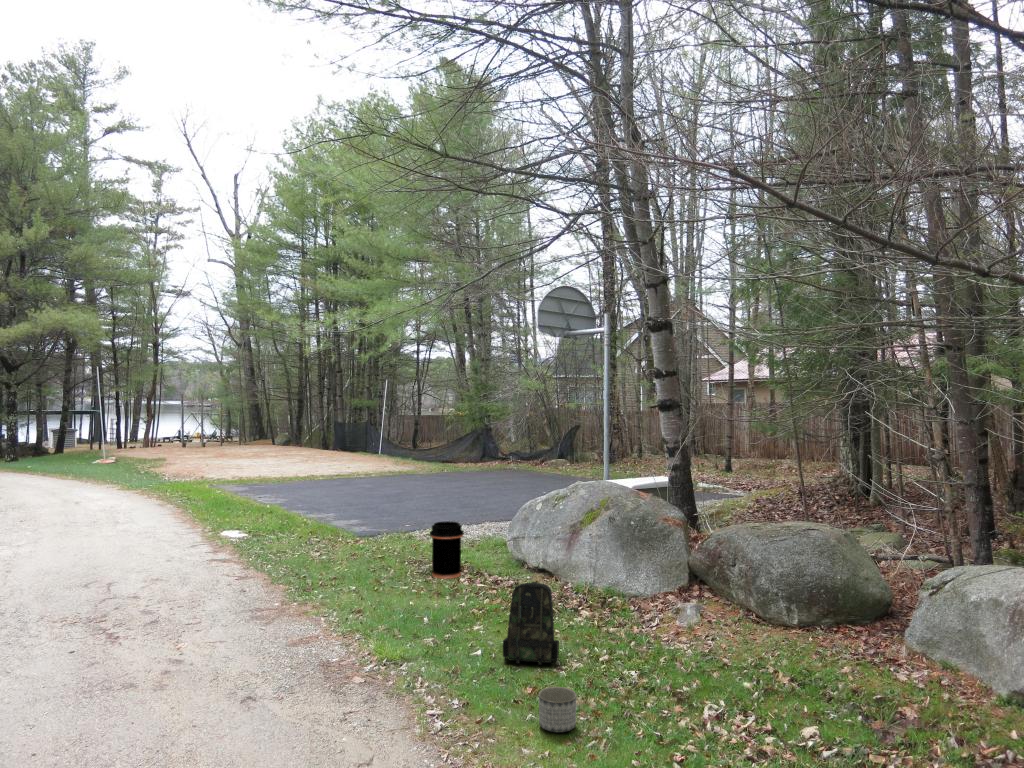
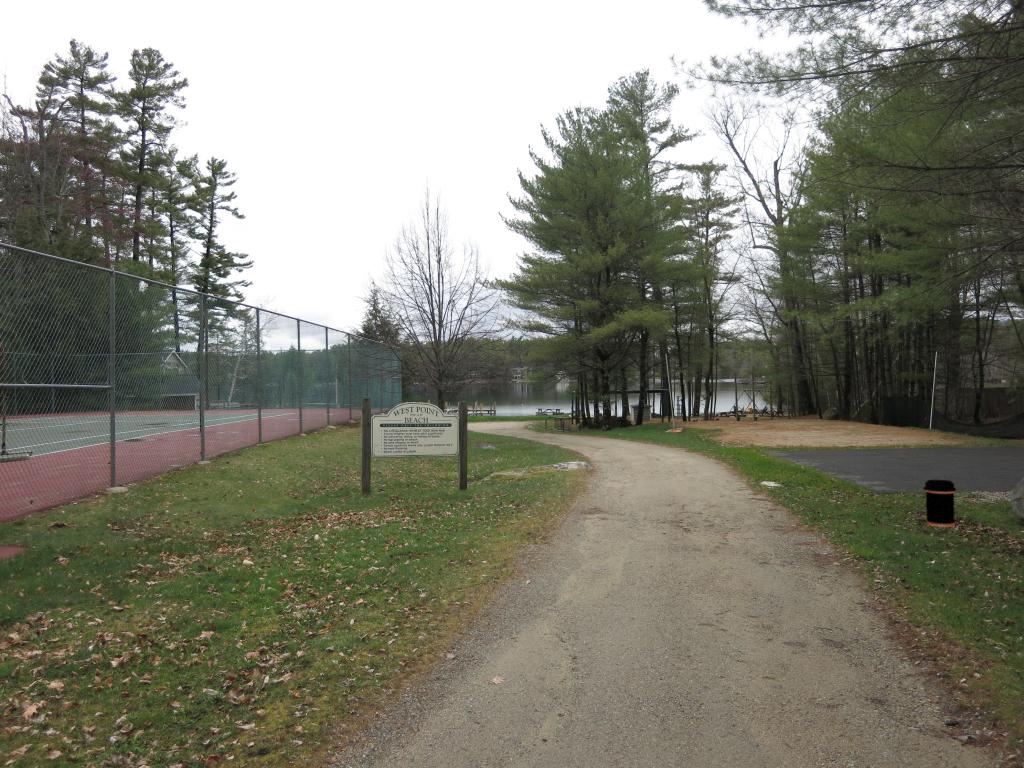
backpack: present [503,582,559,665] -> none [950,517,1001,577]
planter: present [539,687,576,733] -> none [950,577,981,605]

